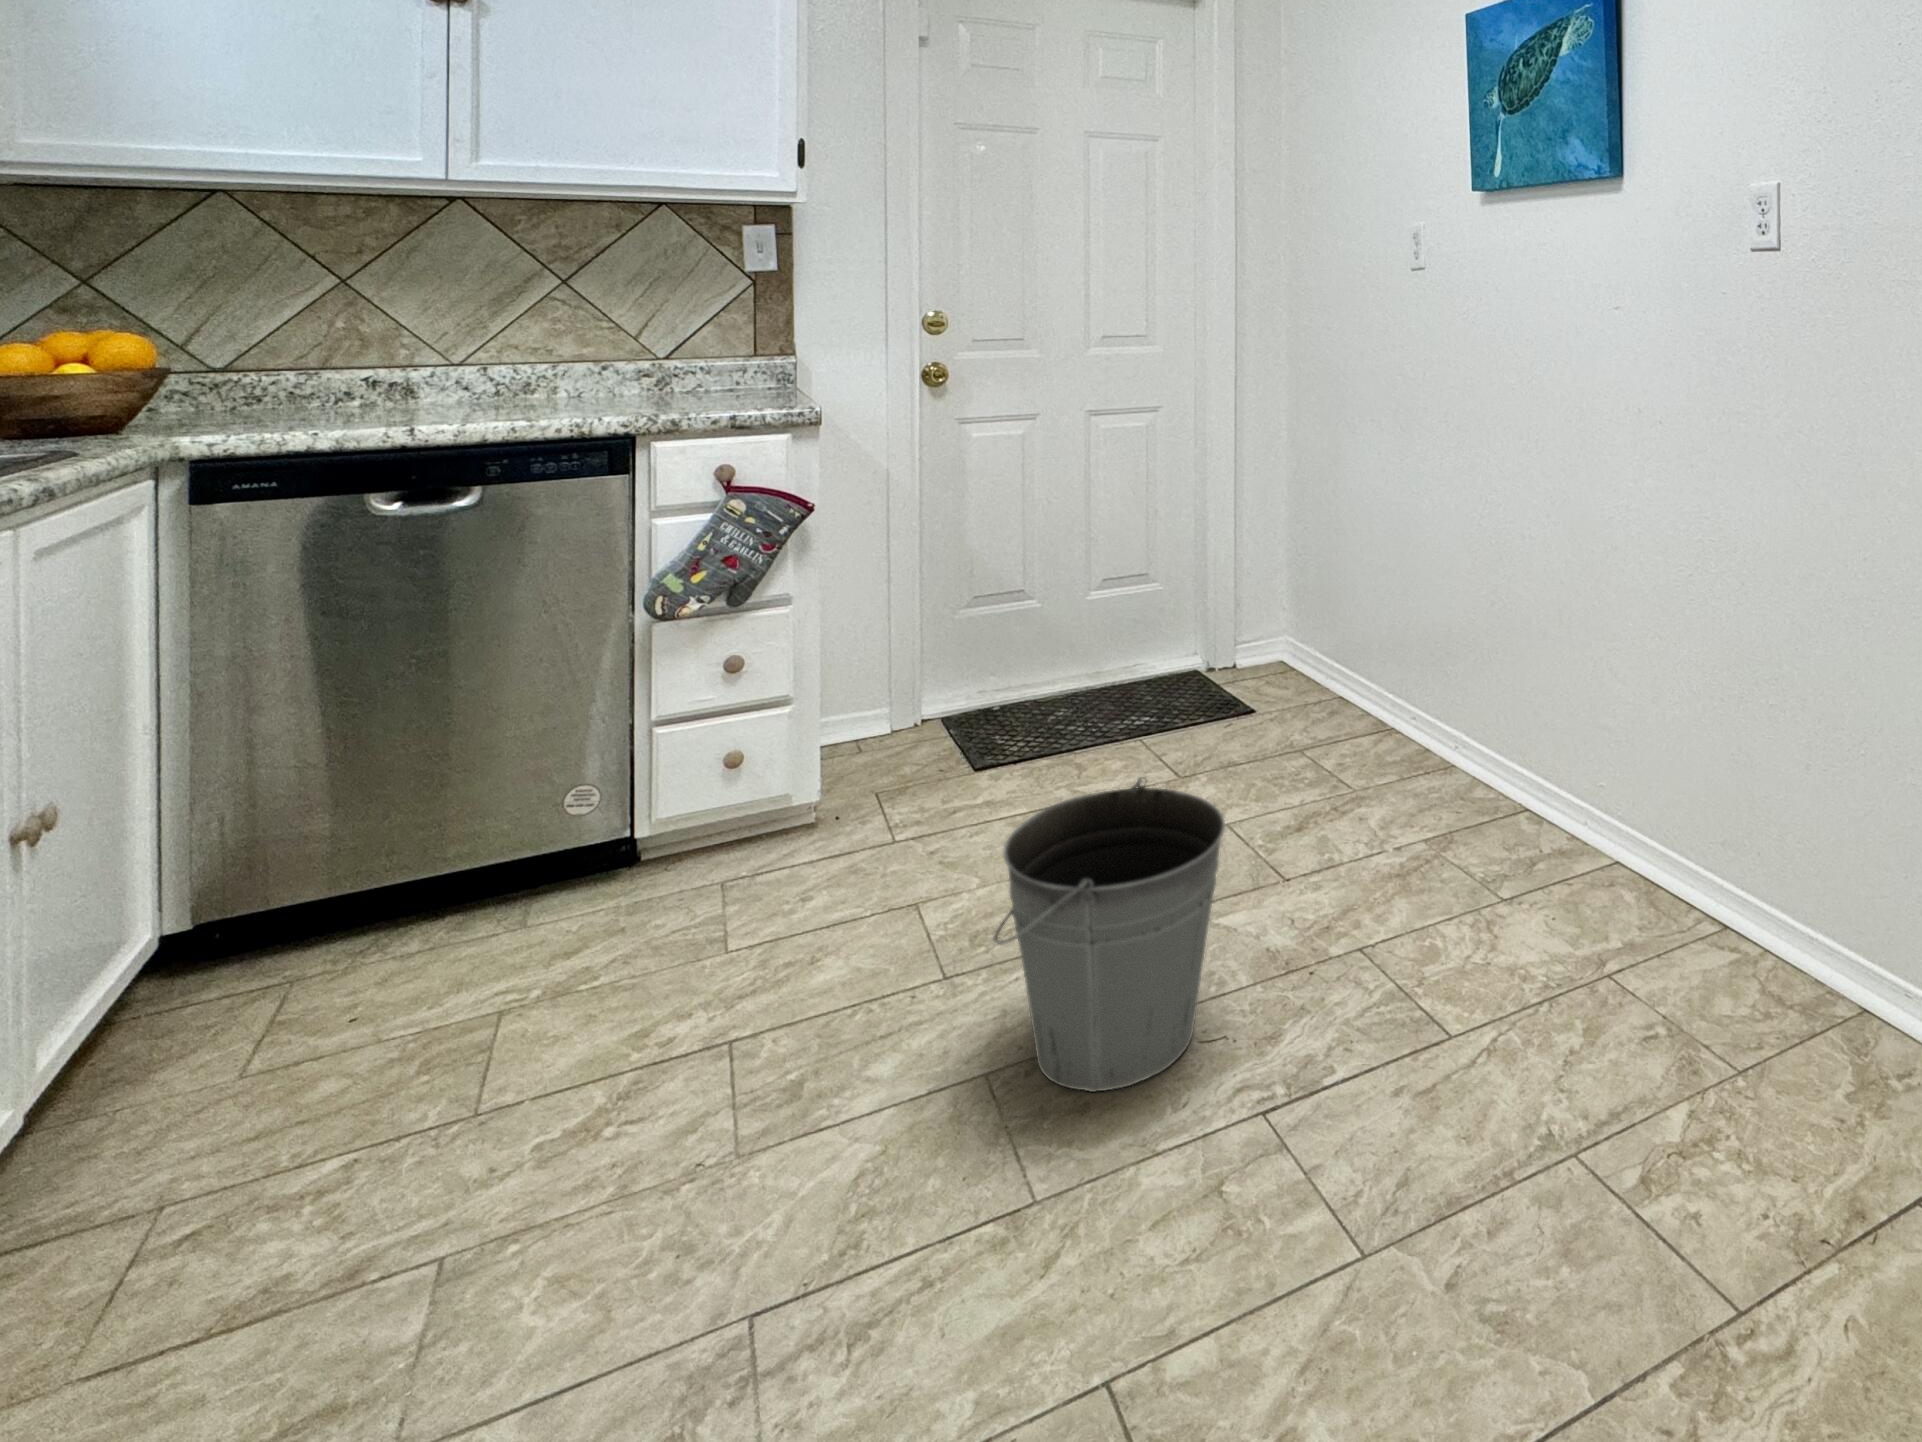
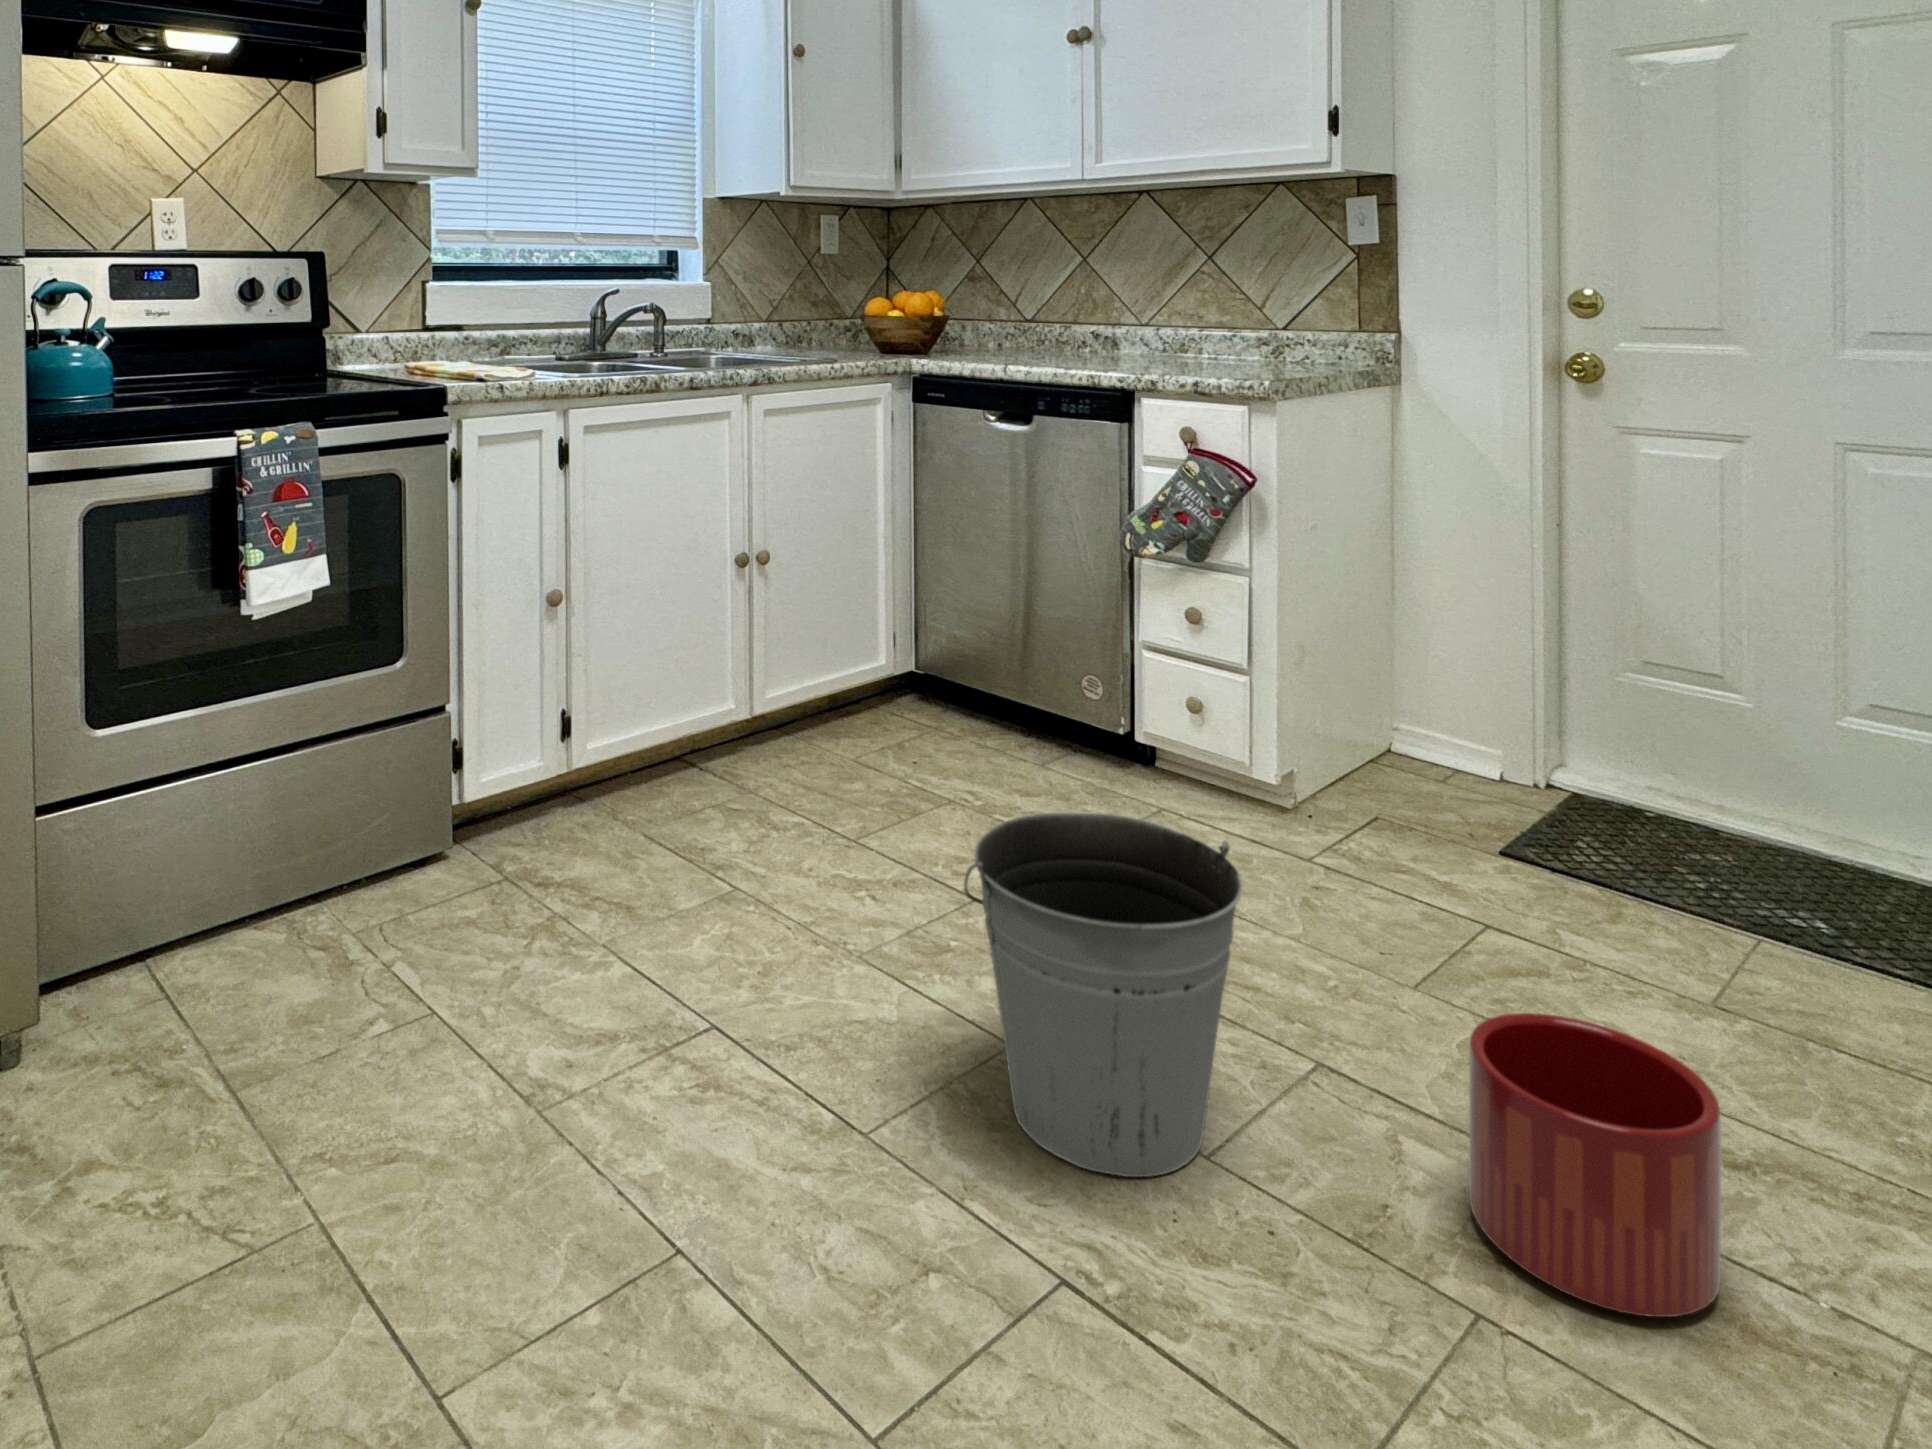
planter: none [1269,770,1388,922] -> present [1469,1013,1721,1317]

